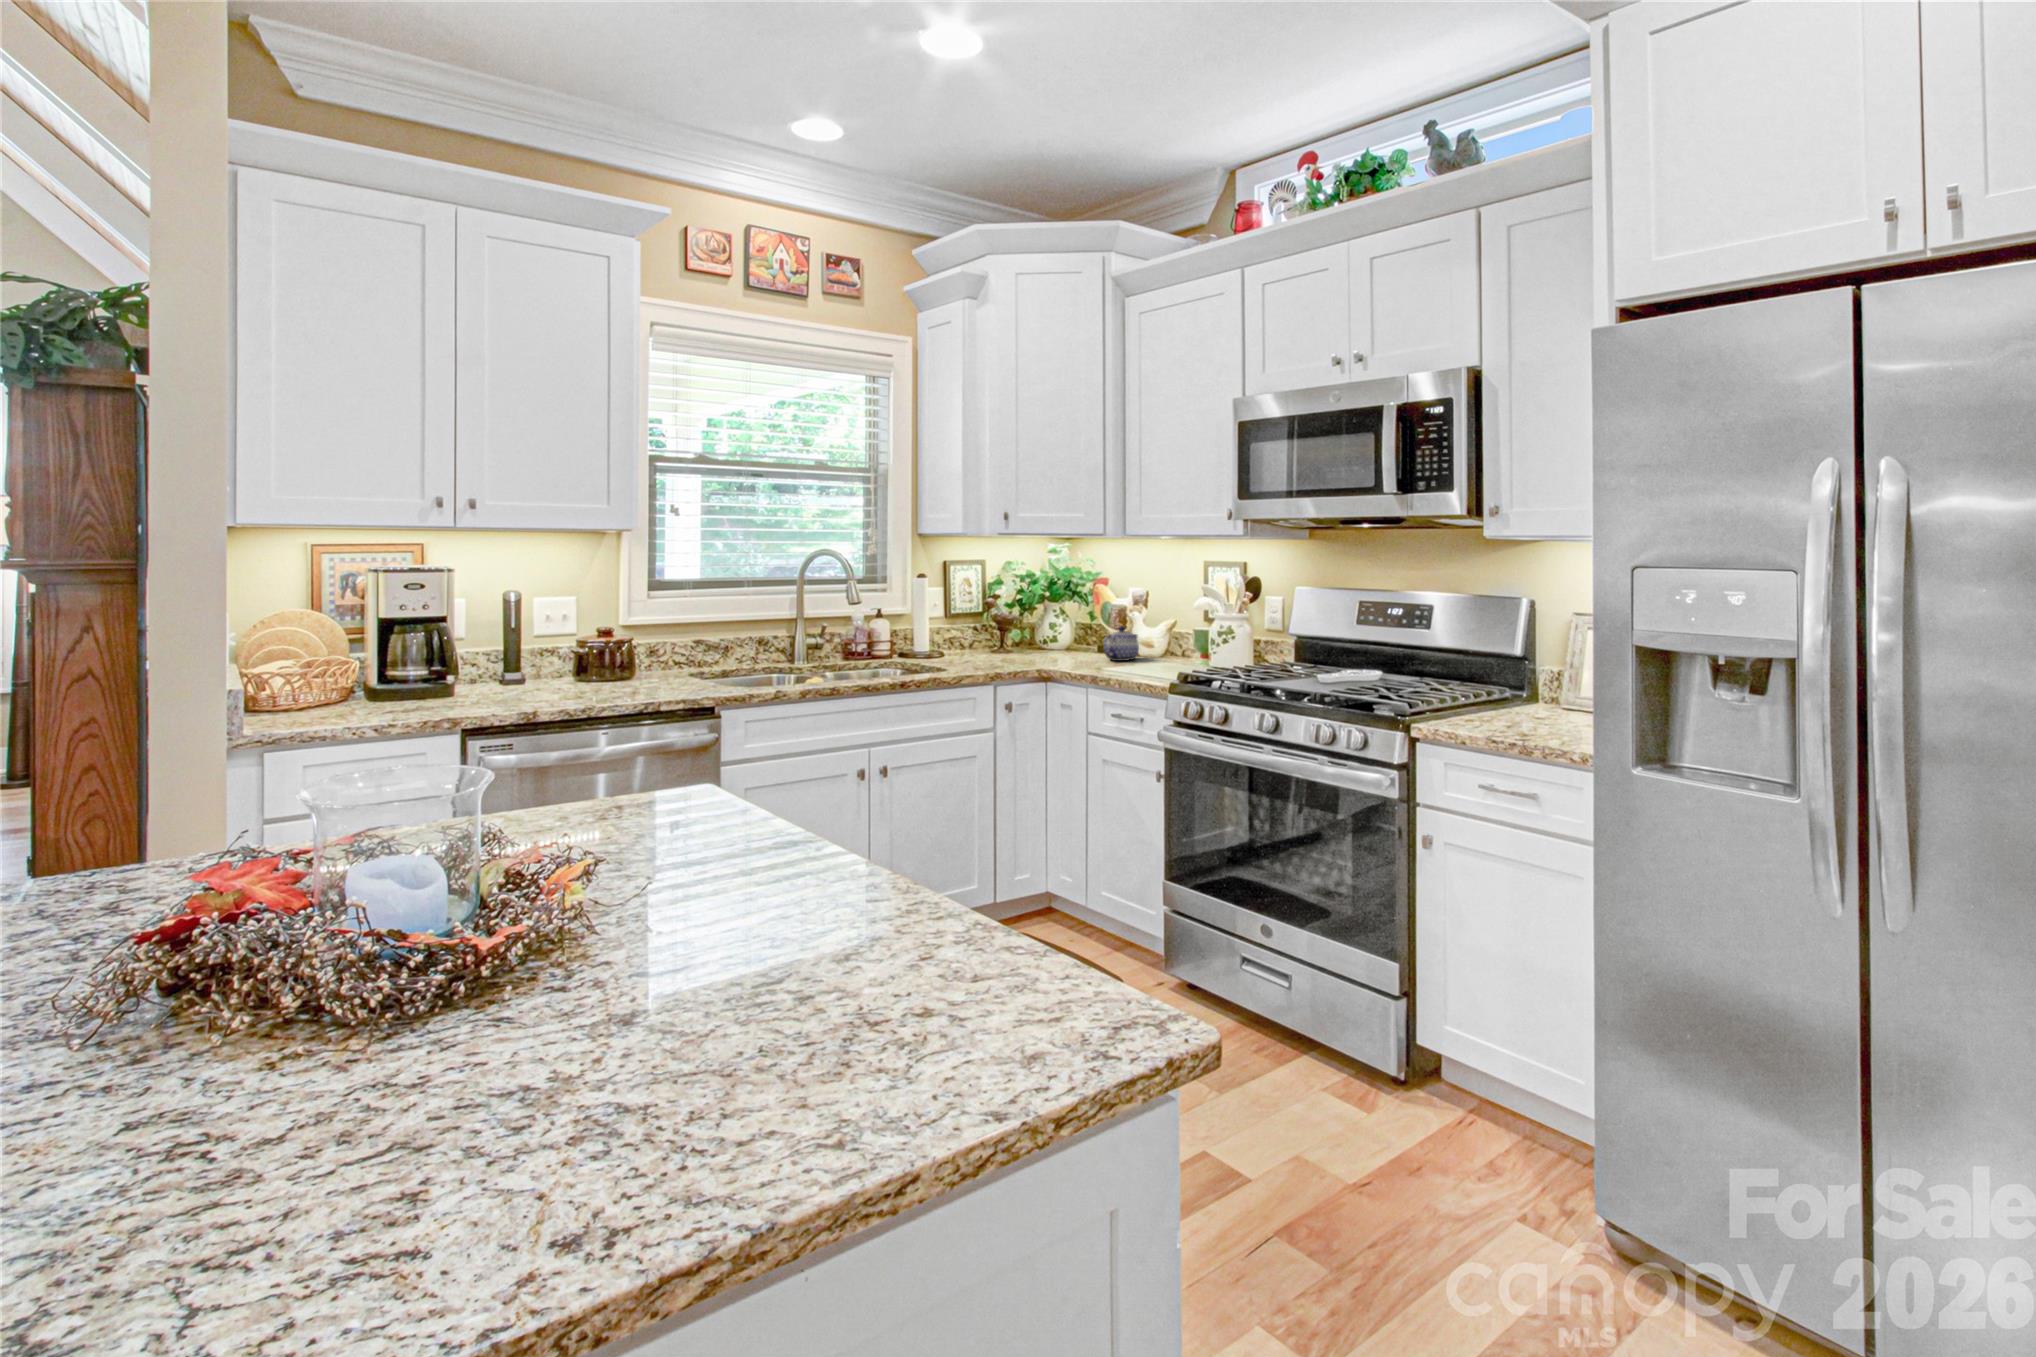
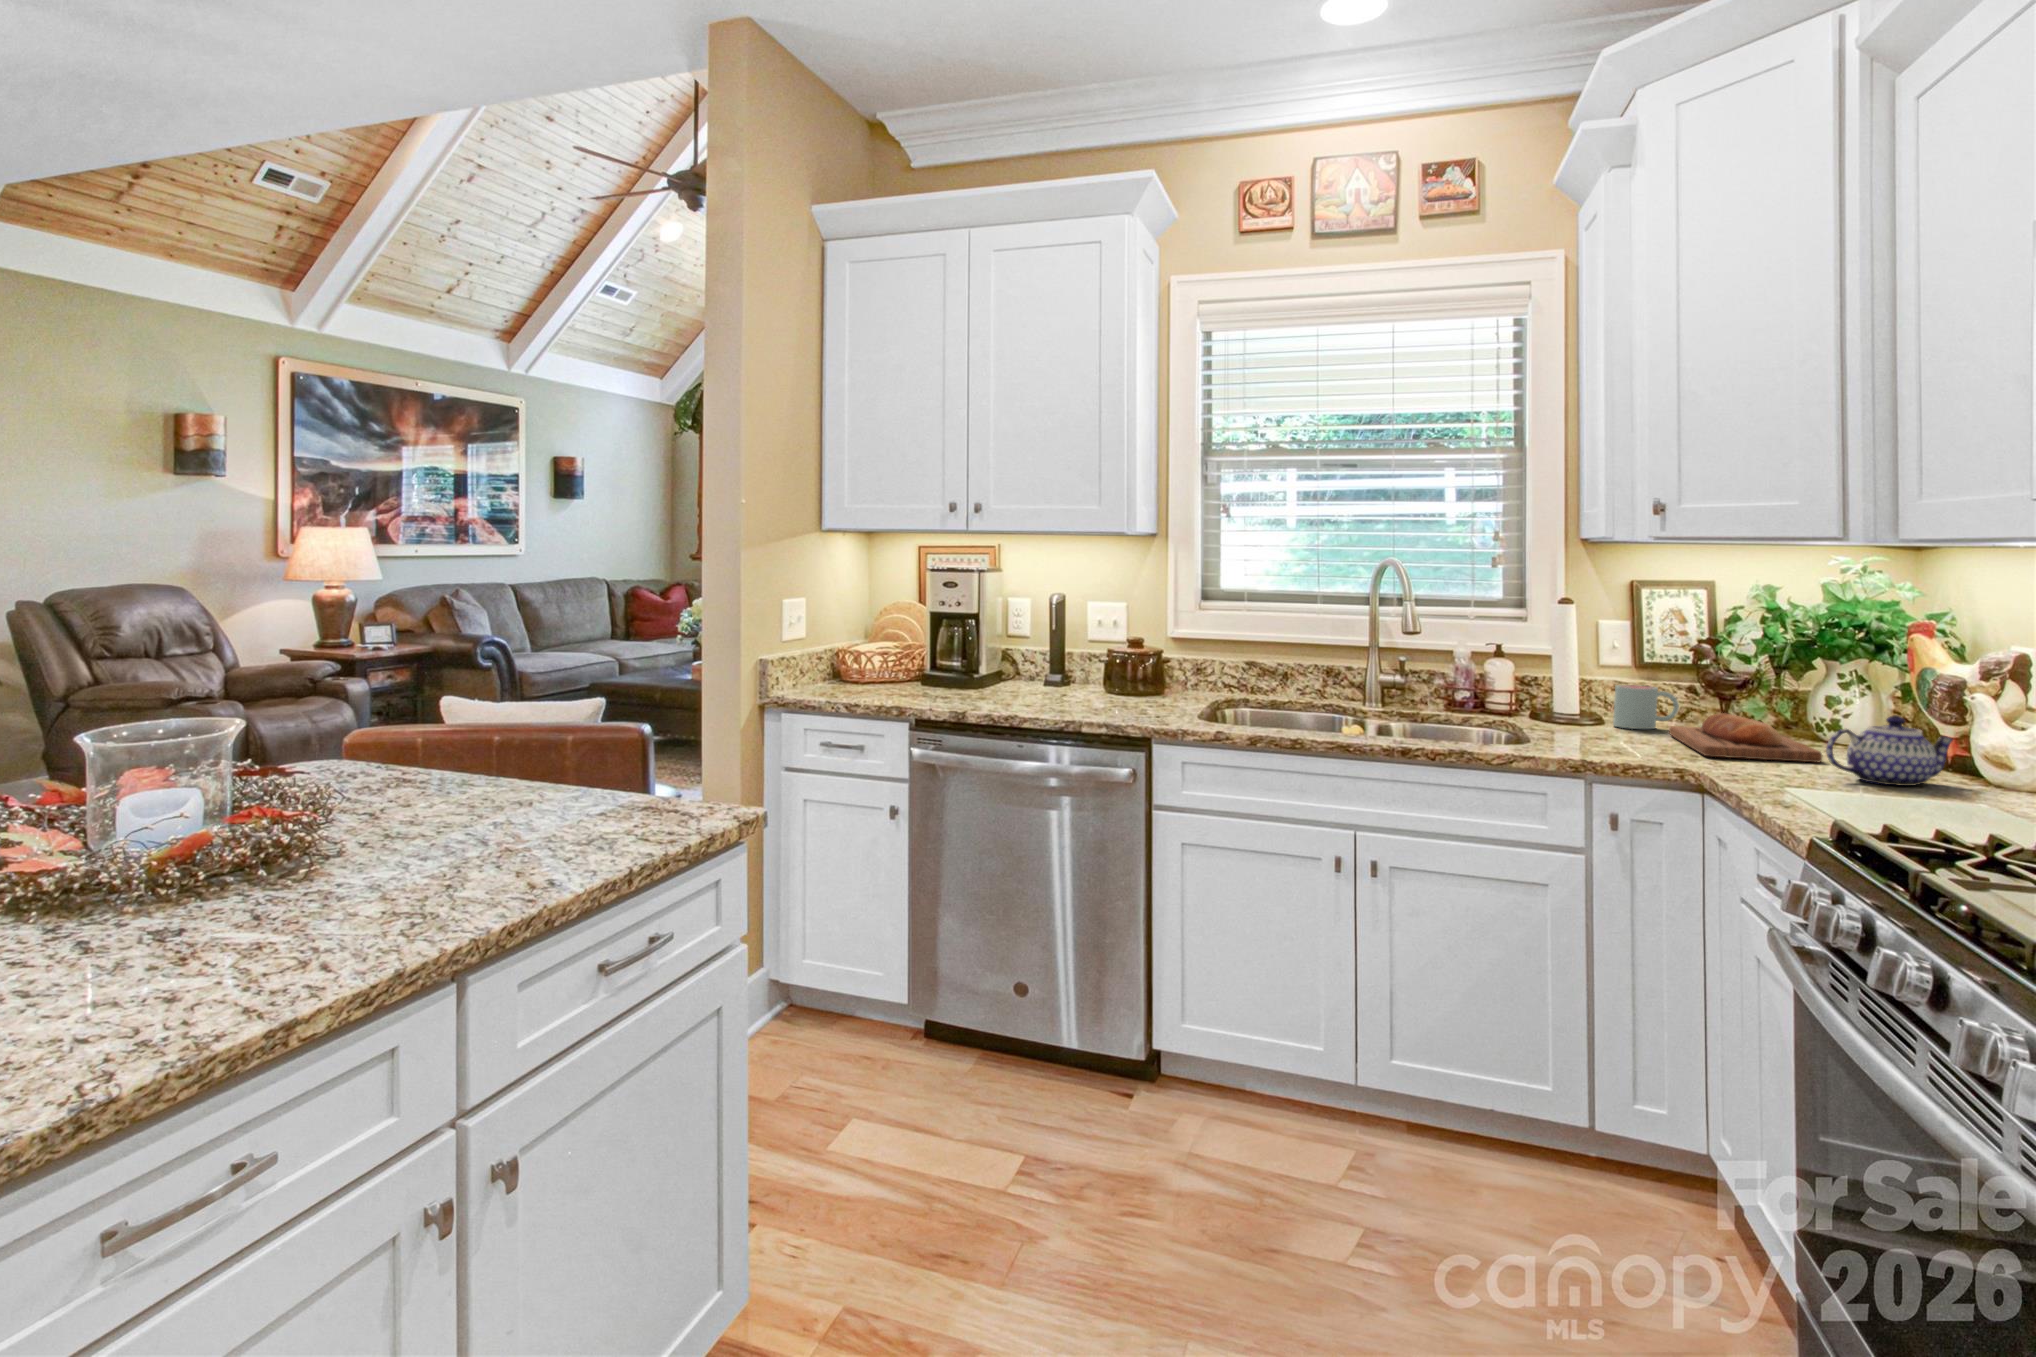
mug: none [939,629,972,657] -> present [1613,685,1679,729]
bread loaf: none [981,639,1077,662] -> present [1669,713,1823,762]

